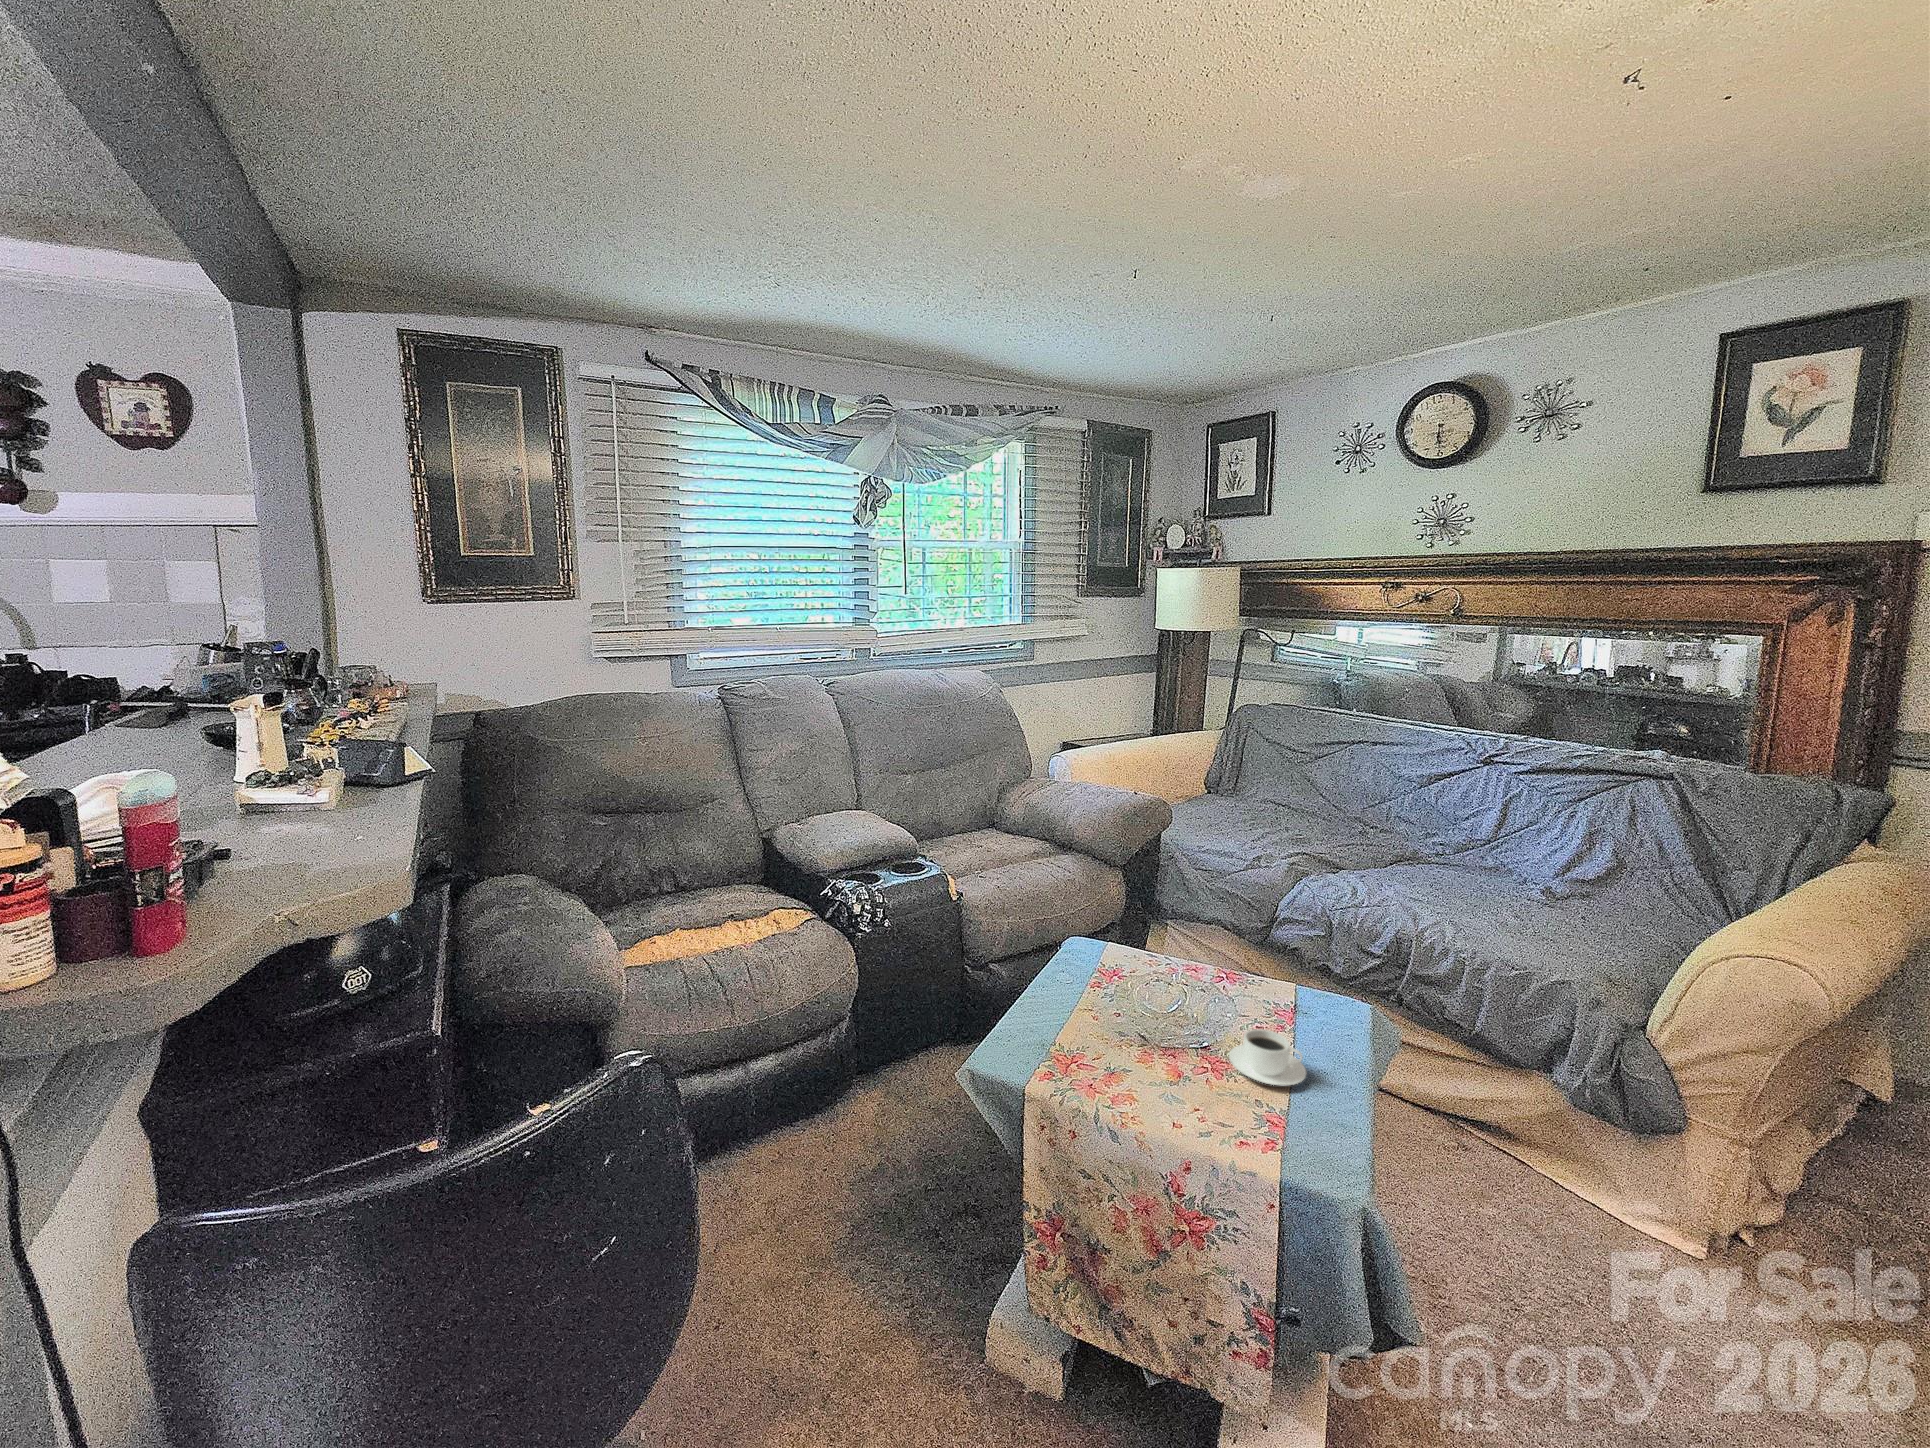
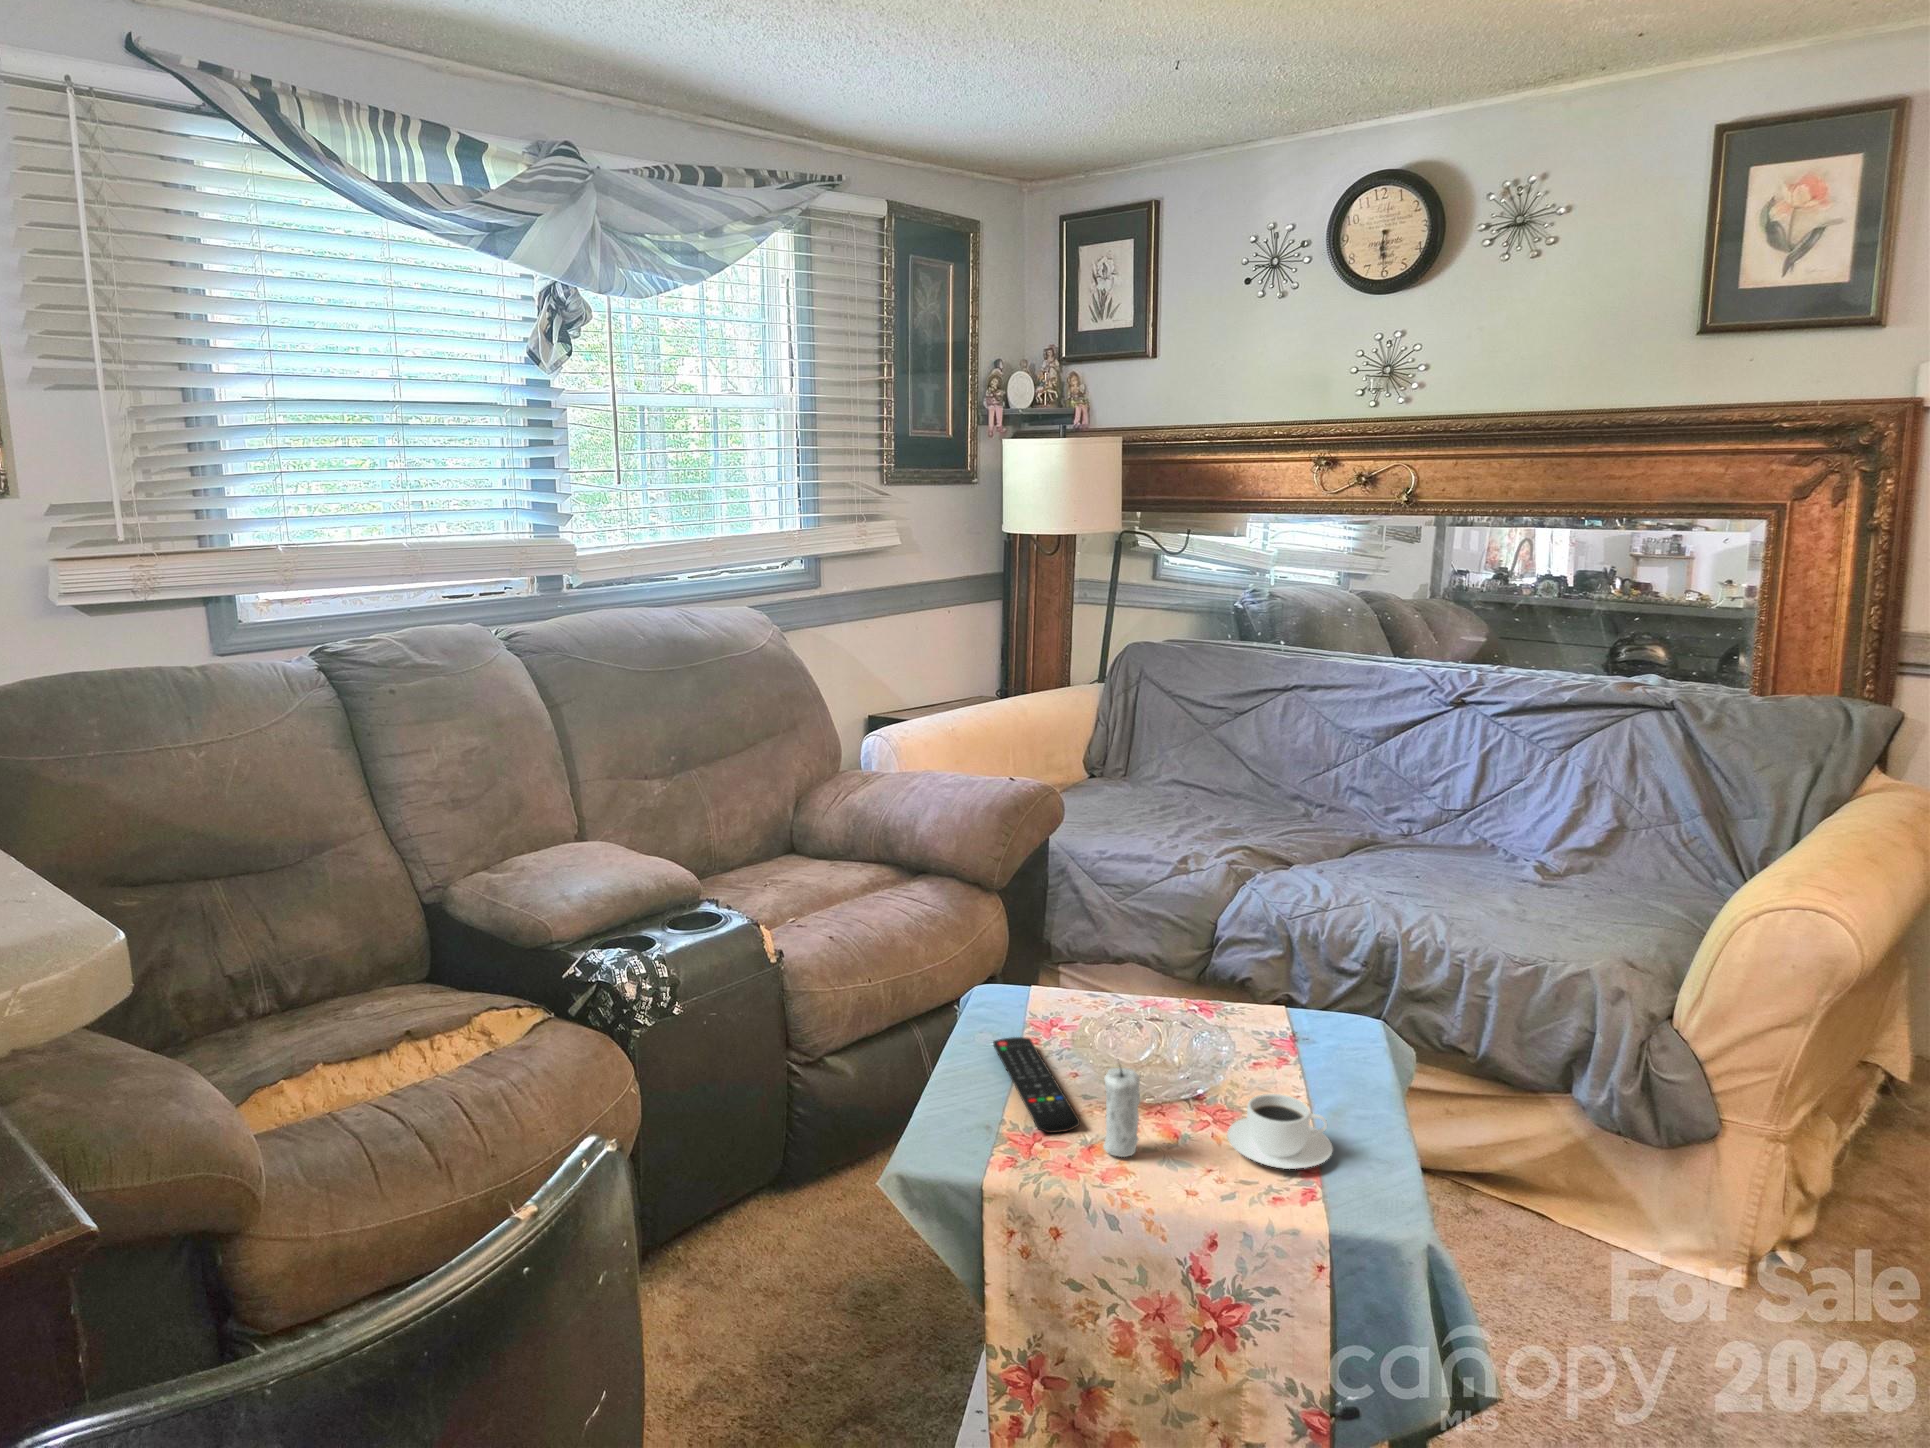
remote control: none [1084,965,1127,1033] -> present [993,1037,1080,1133]
candle: none [1139,985,1166,1056] -> present [1104,1067,1140,1157]

